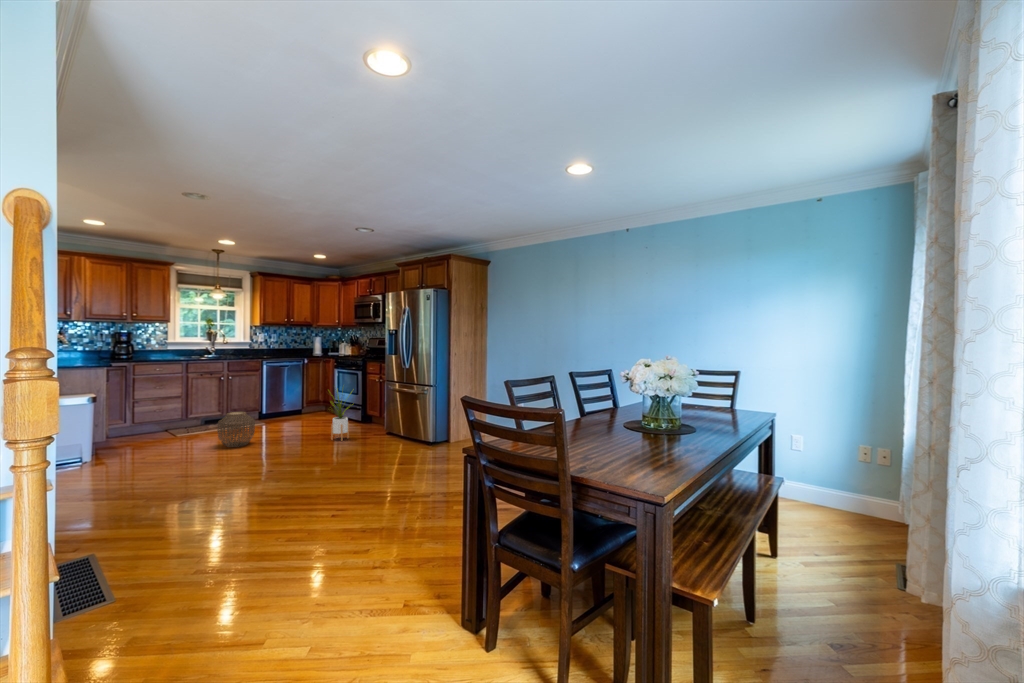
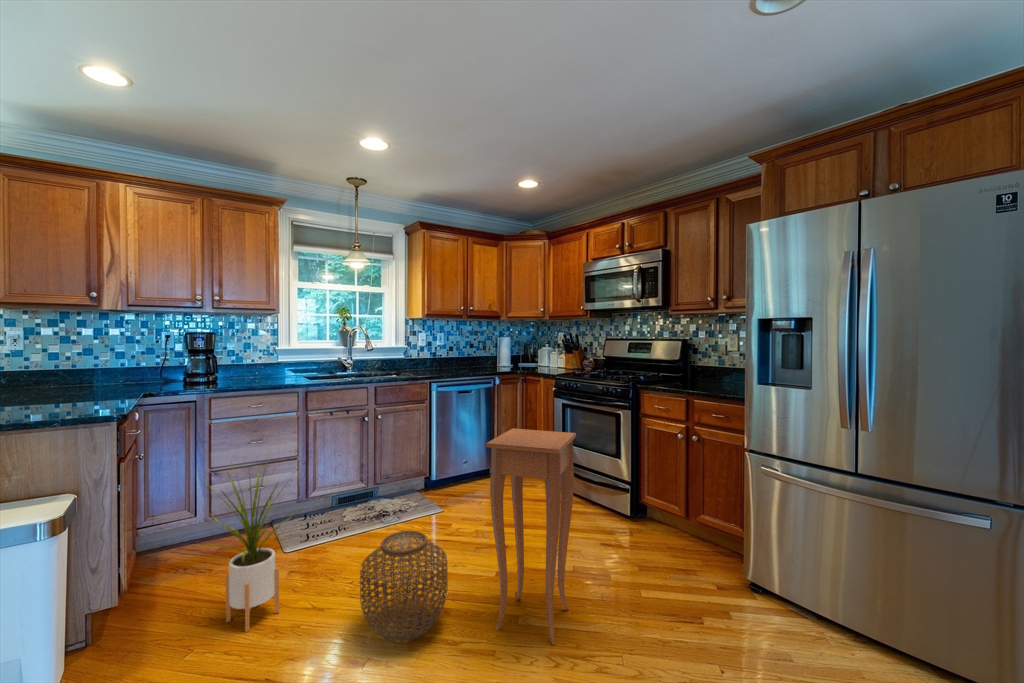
side table: none [270,374,310,445] -> present [486,428,576,645]
house plant: present [331,390,349,441] -> present [209,466,291,632]

